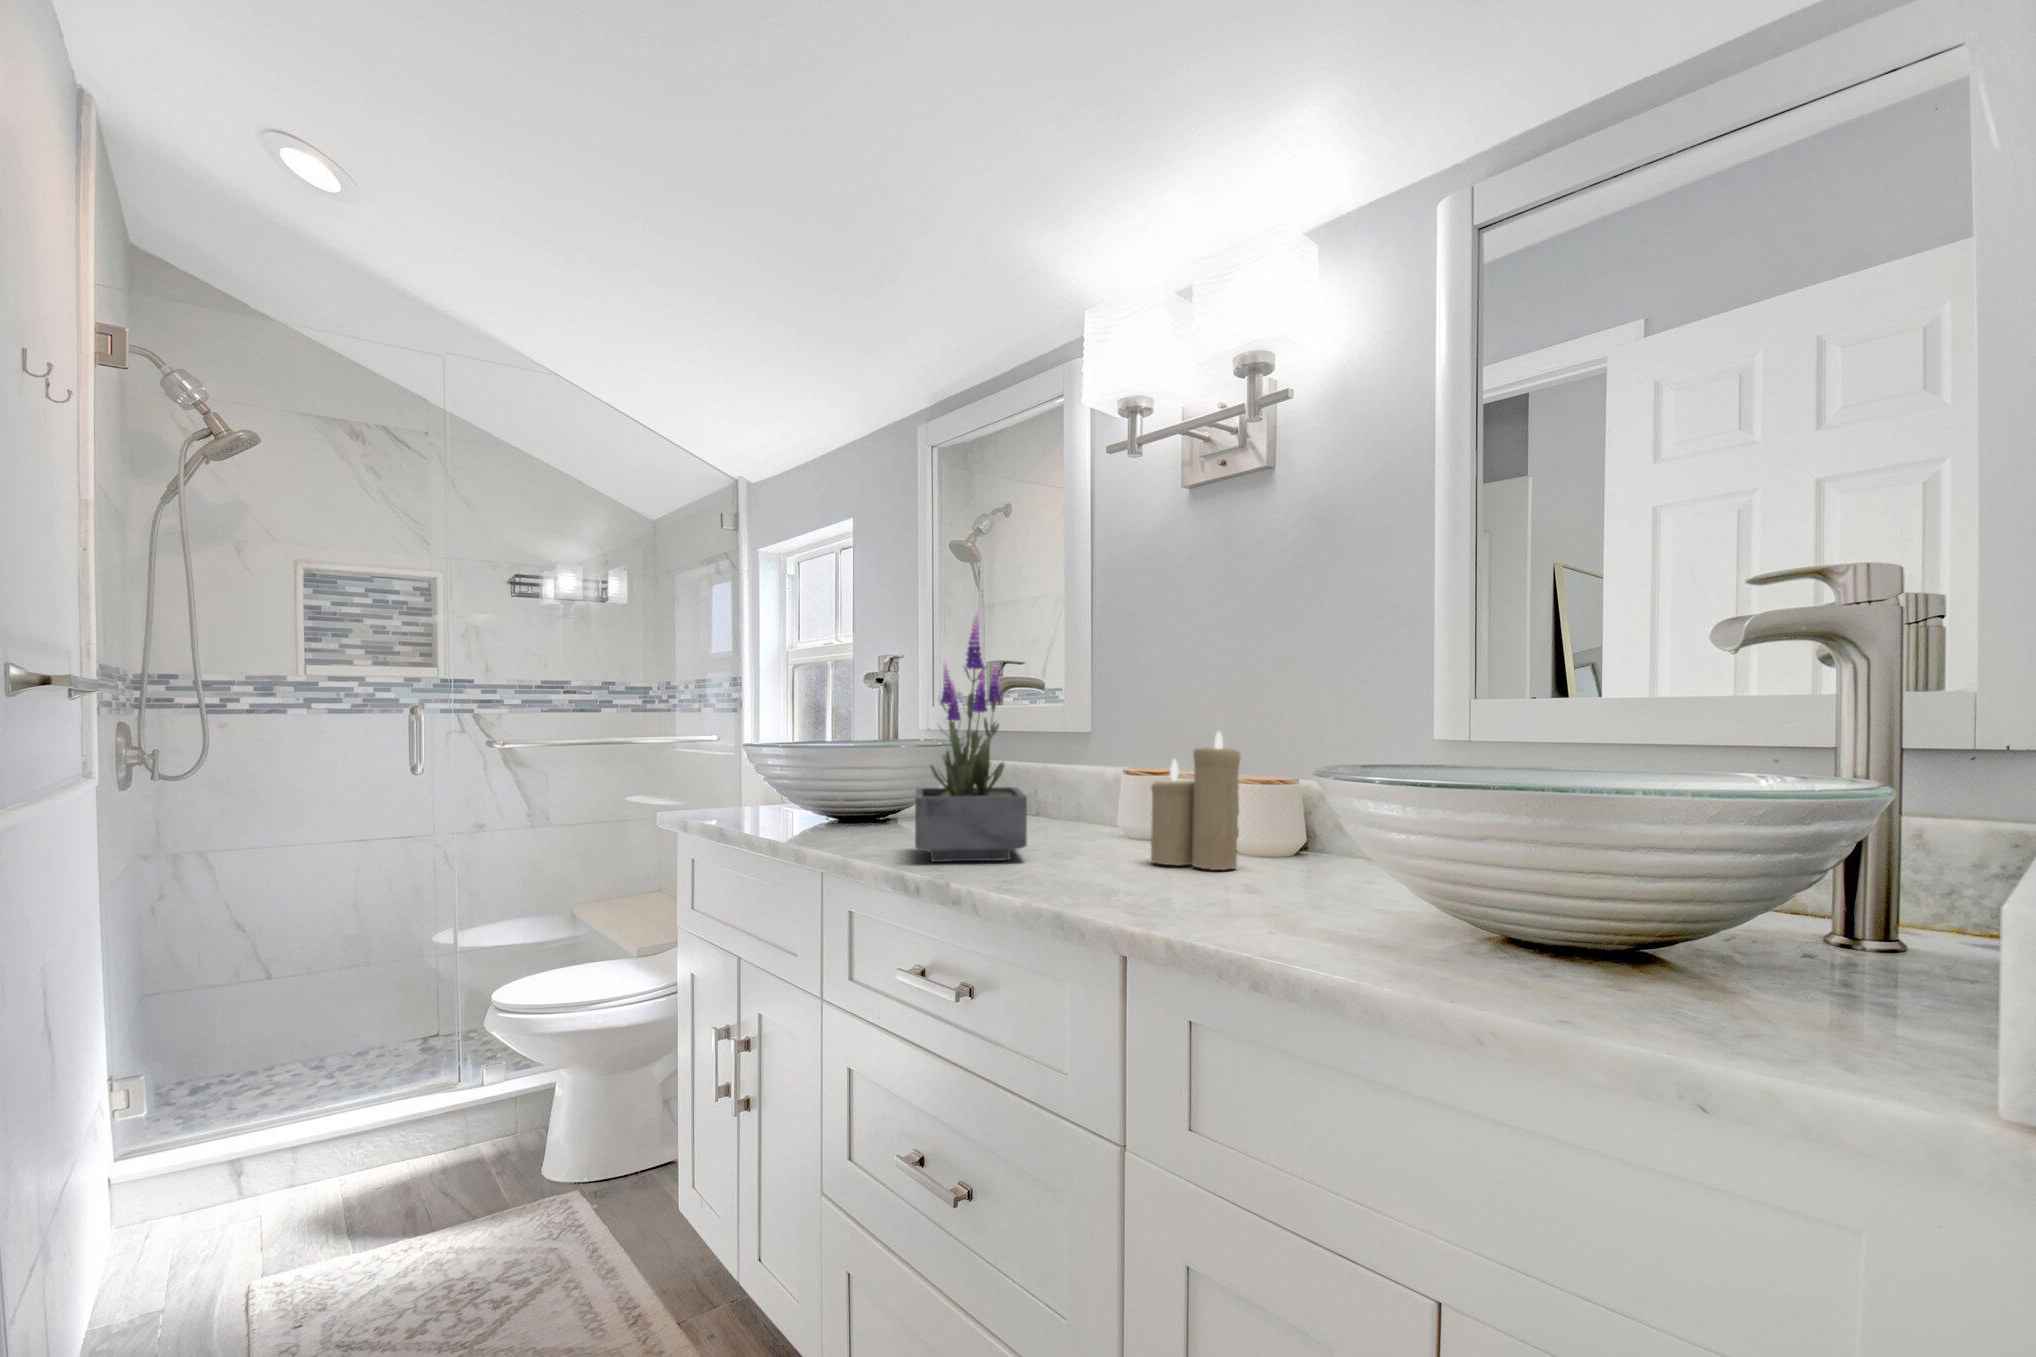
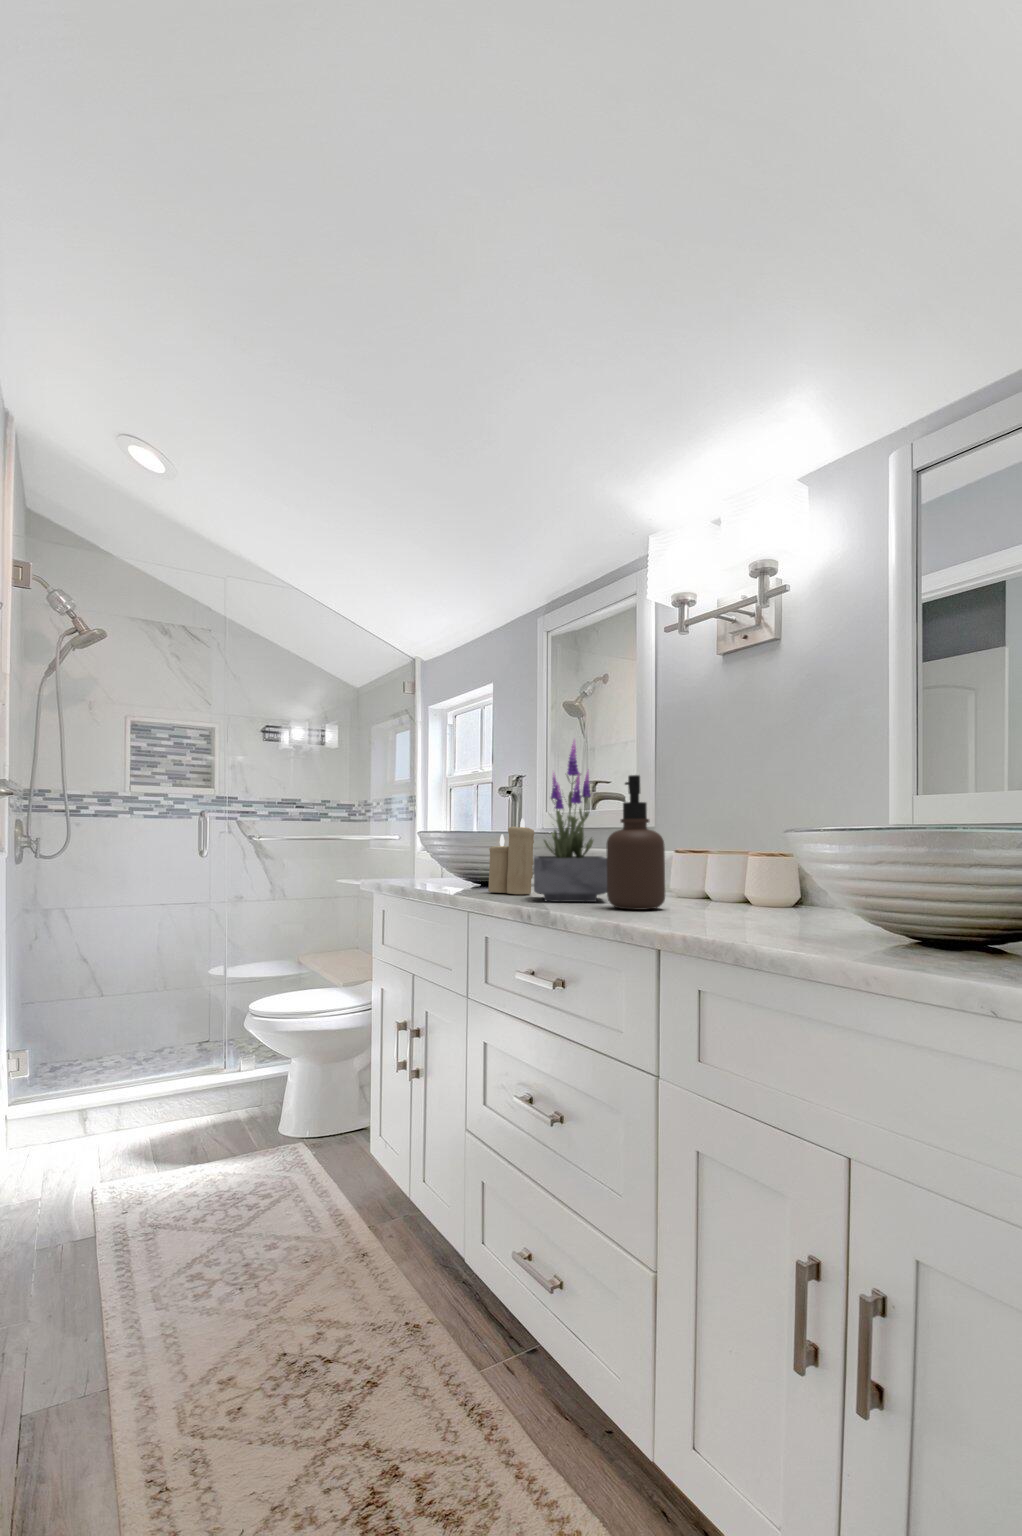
soap dispenser: none [1027,675,1115,881] -> present [606,775,665,910]
candle: present [1151,732,1241,870] -> present [488,818,534,894]

